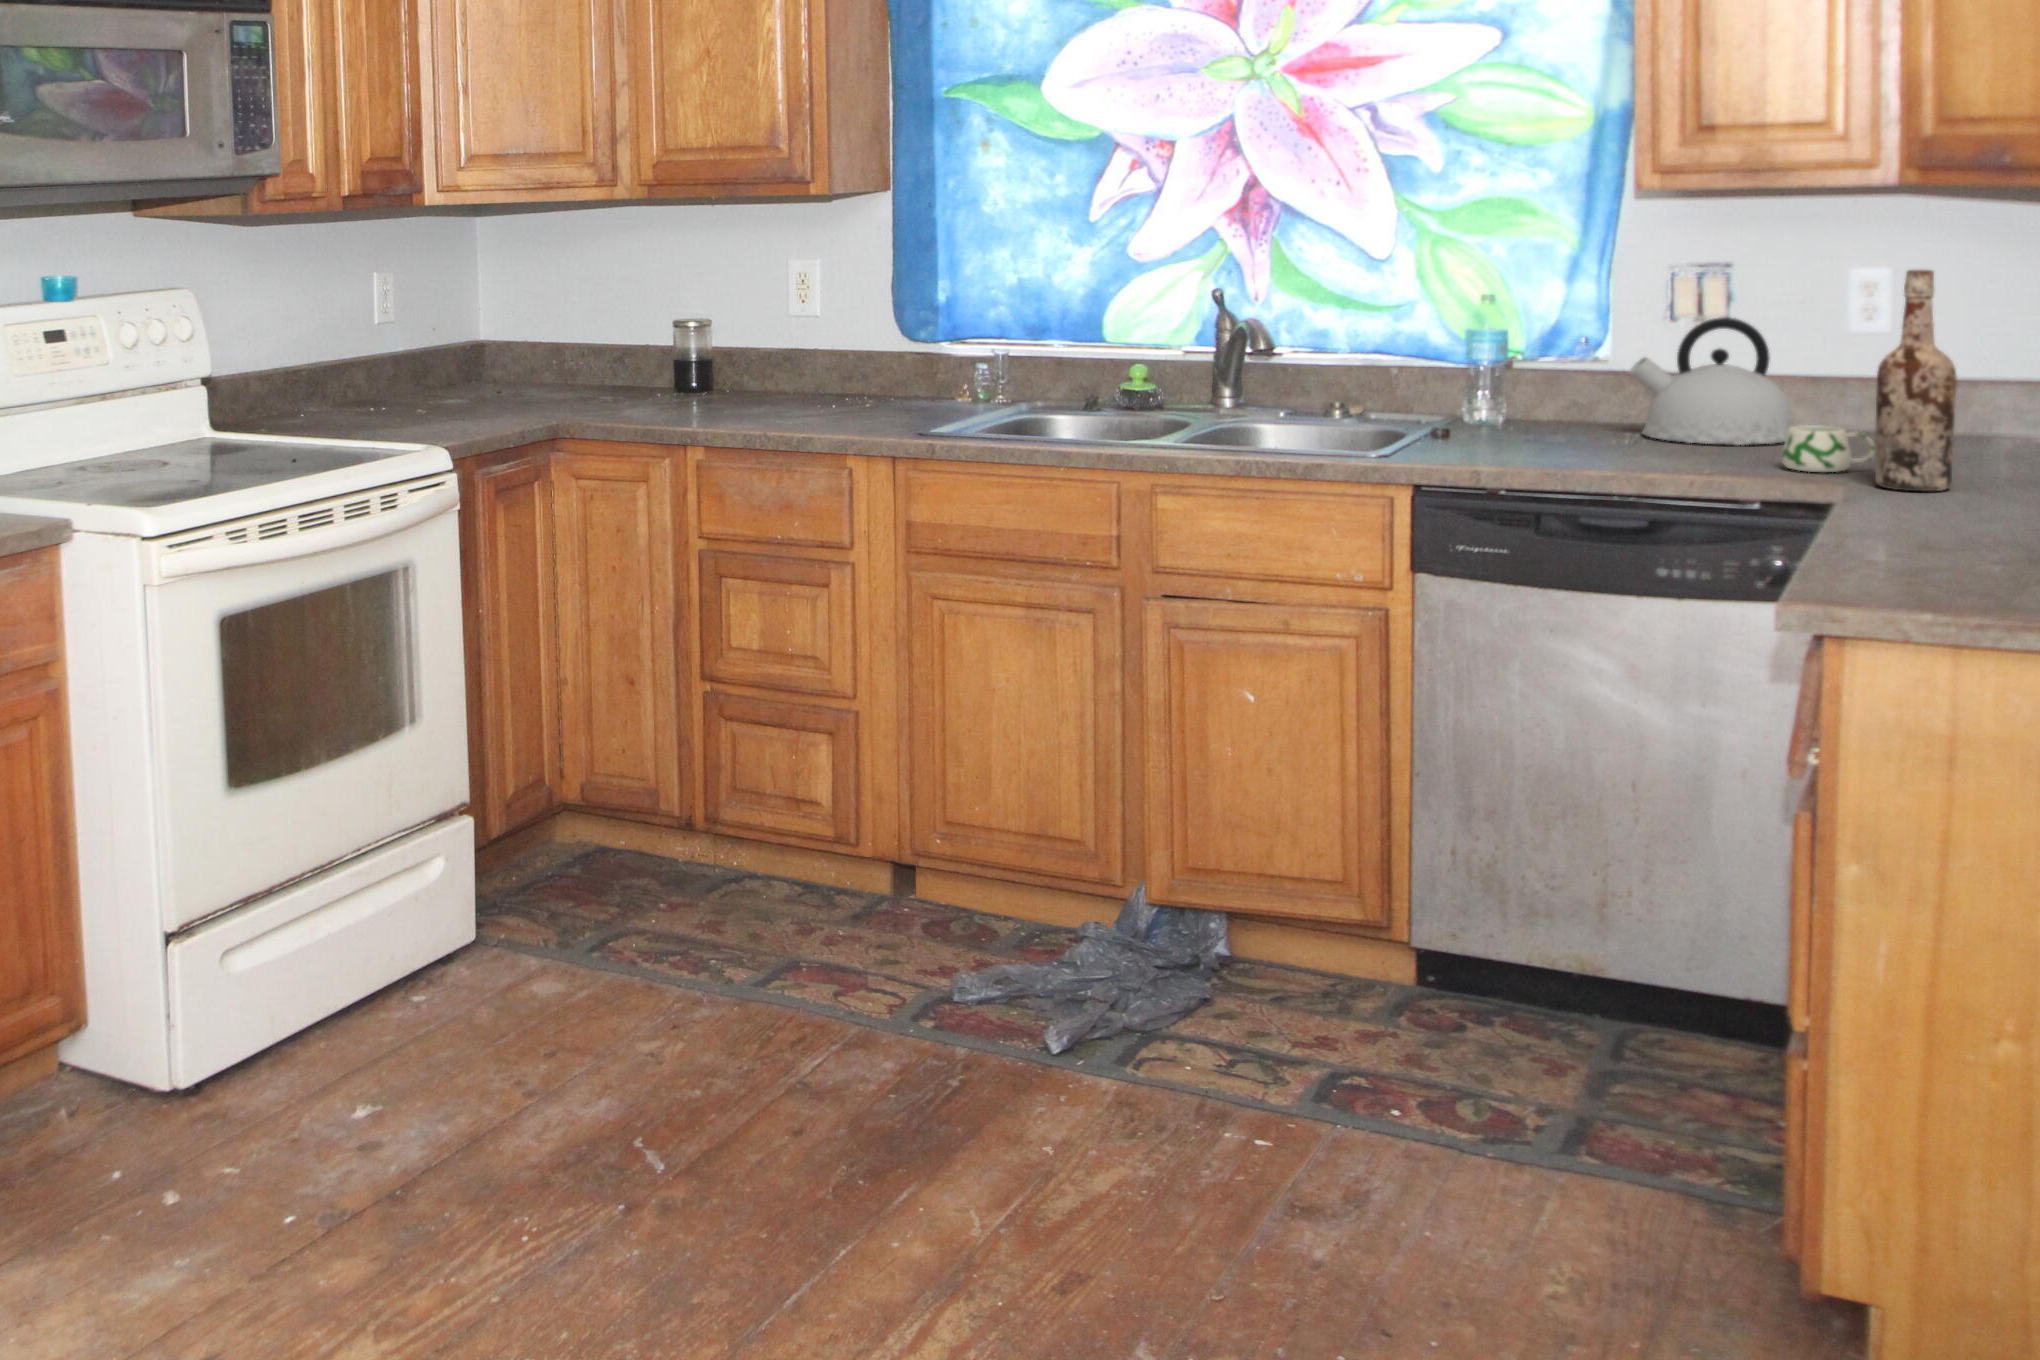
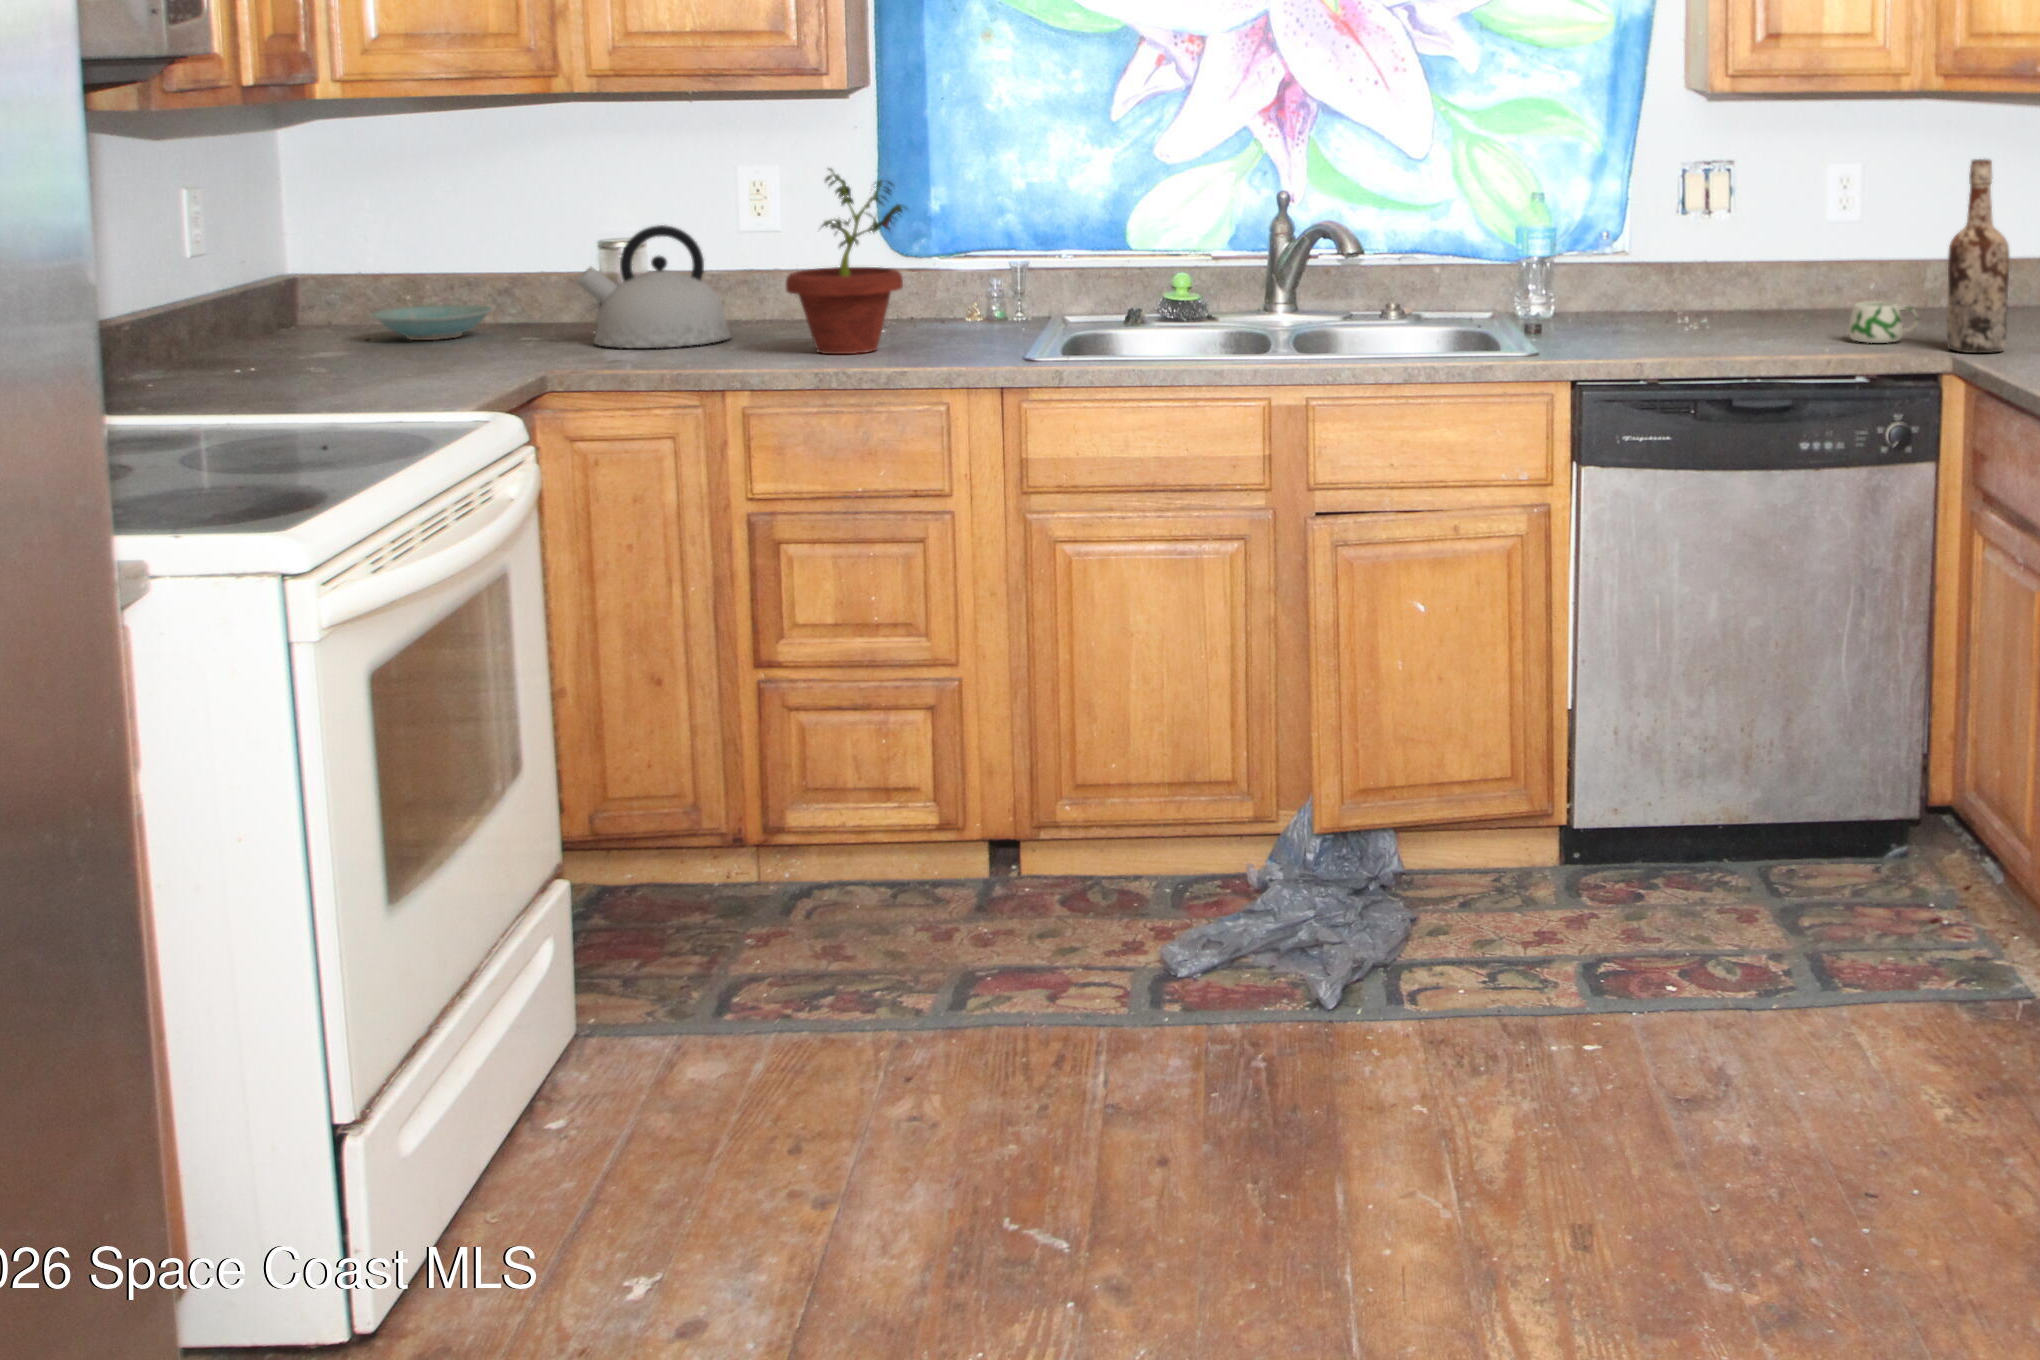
potted plant: none [766,259,868,417] -> present [785,168,907,354]
kettle: present [1630,317,1793,445] -> present [577,225,731,348]
bowl: none [523,361,612,387] -> present [370,305,493,340]

